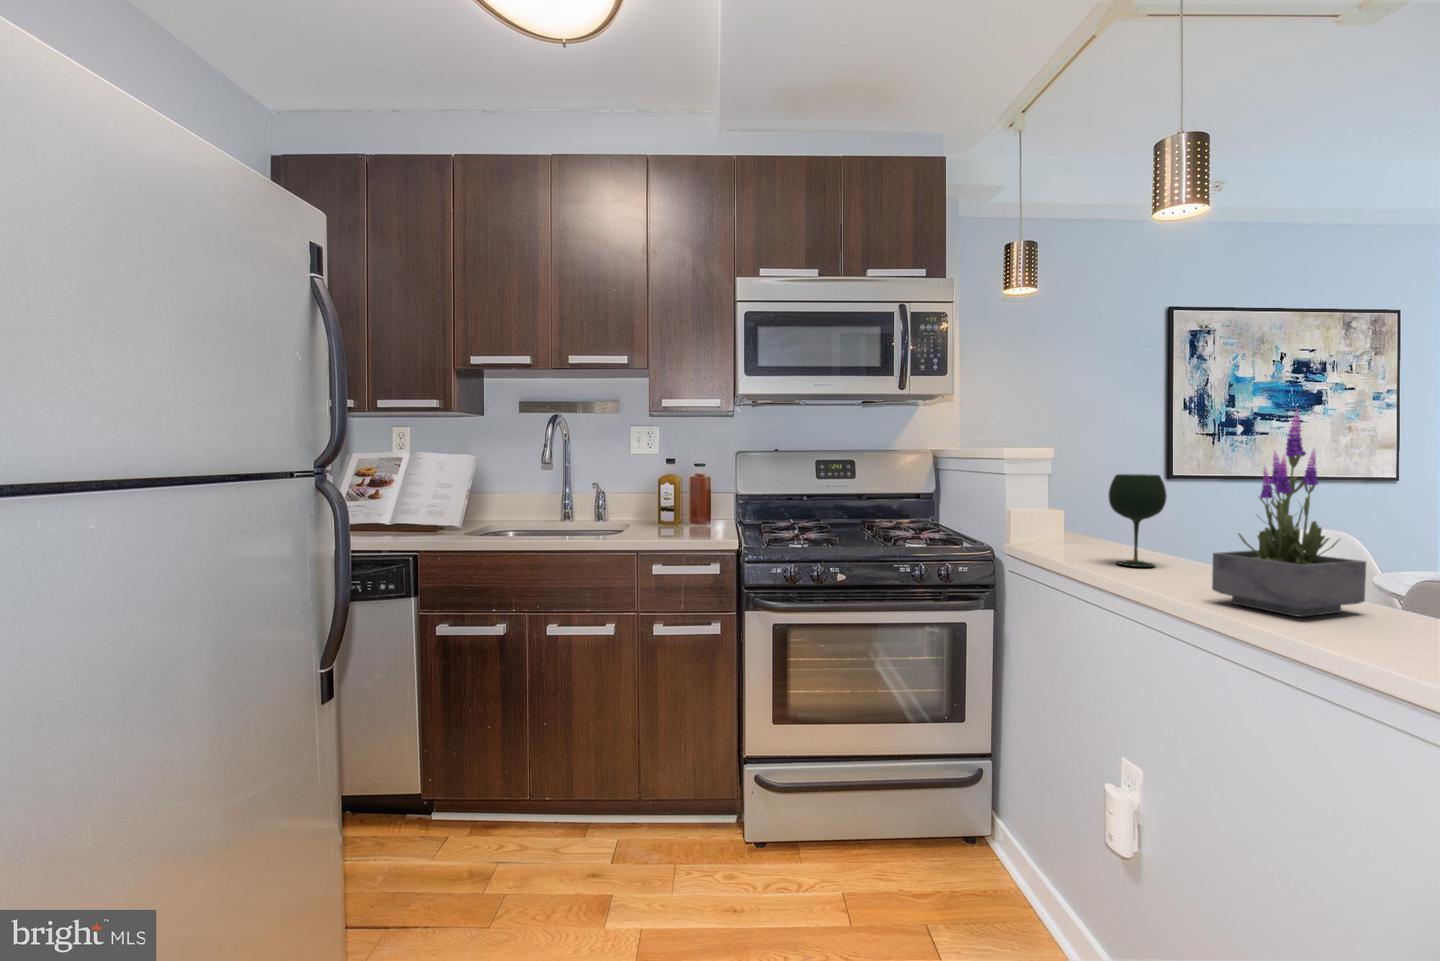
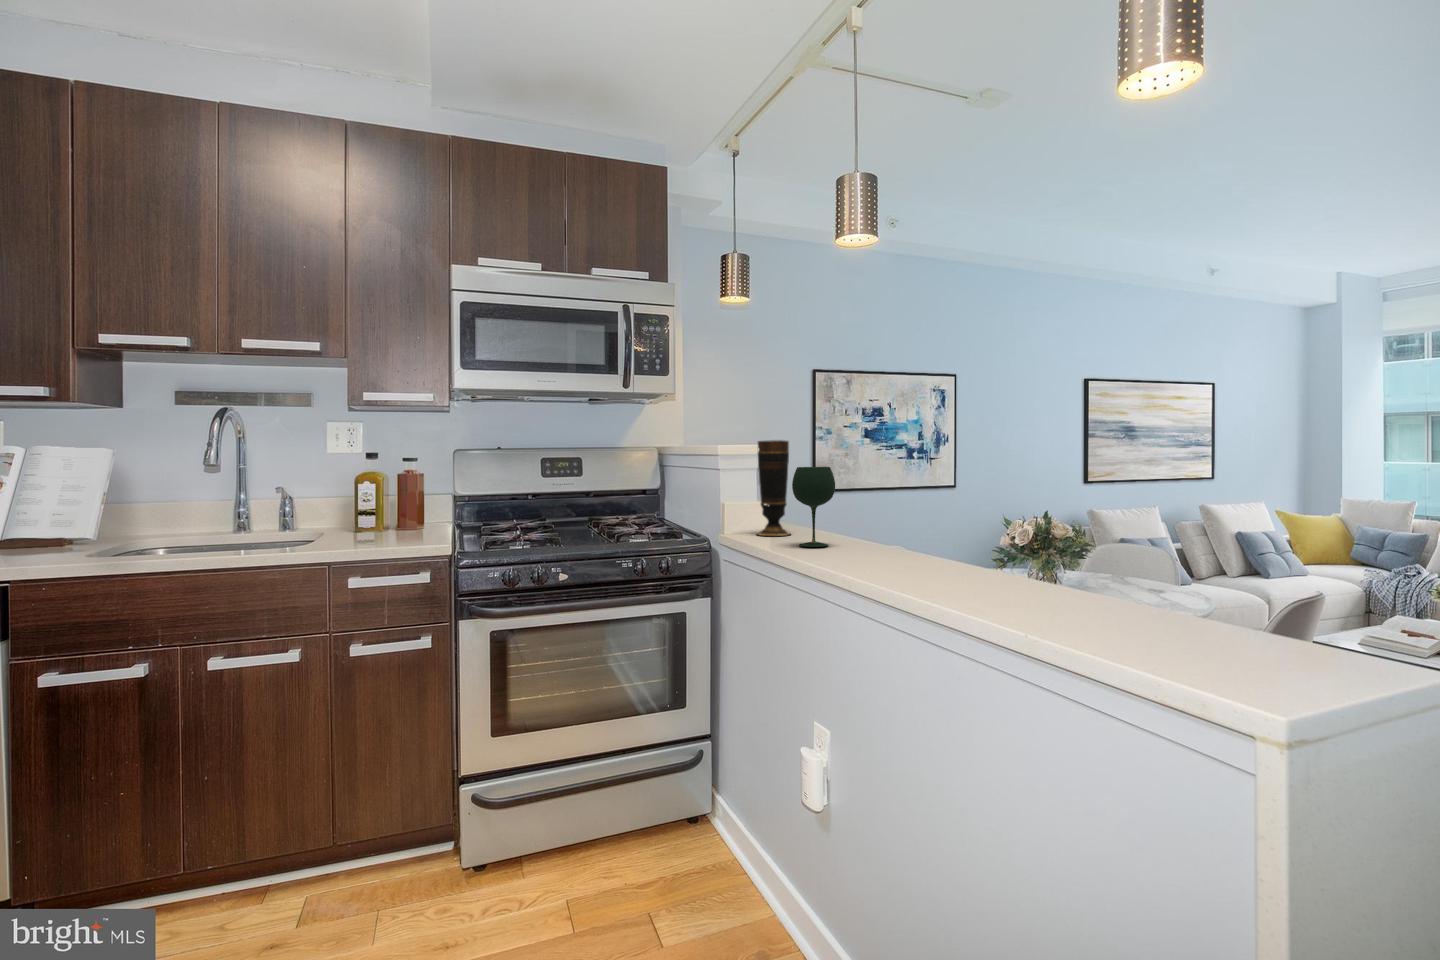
potted plant: present [1212,412,1366,617] -> none [852,409,950,575]
vase: none [1052,443,1096,549] -> present [757,440,790,536]

